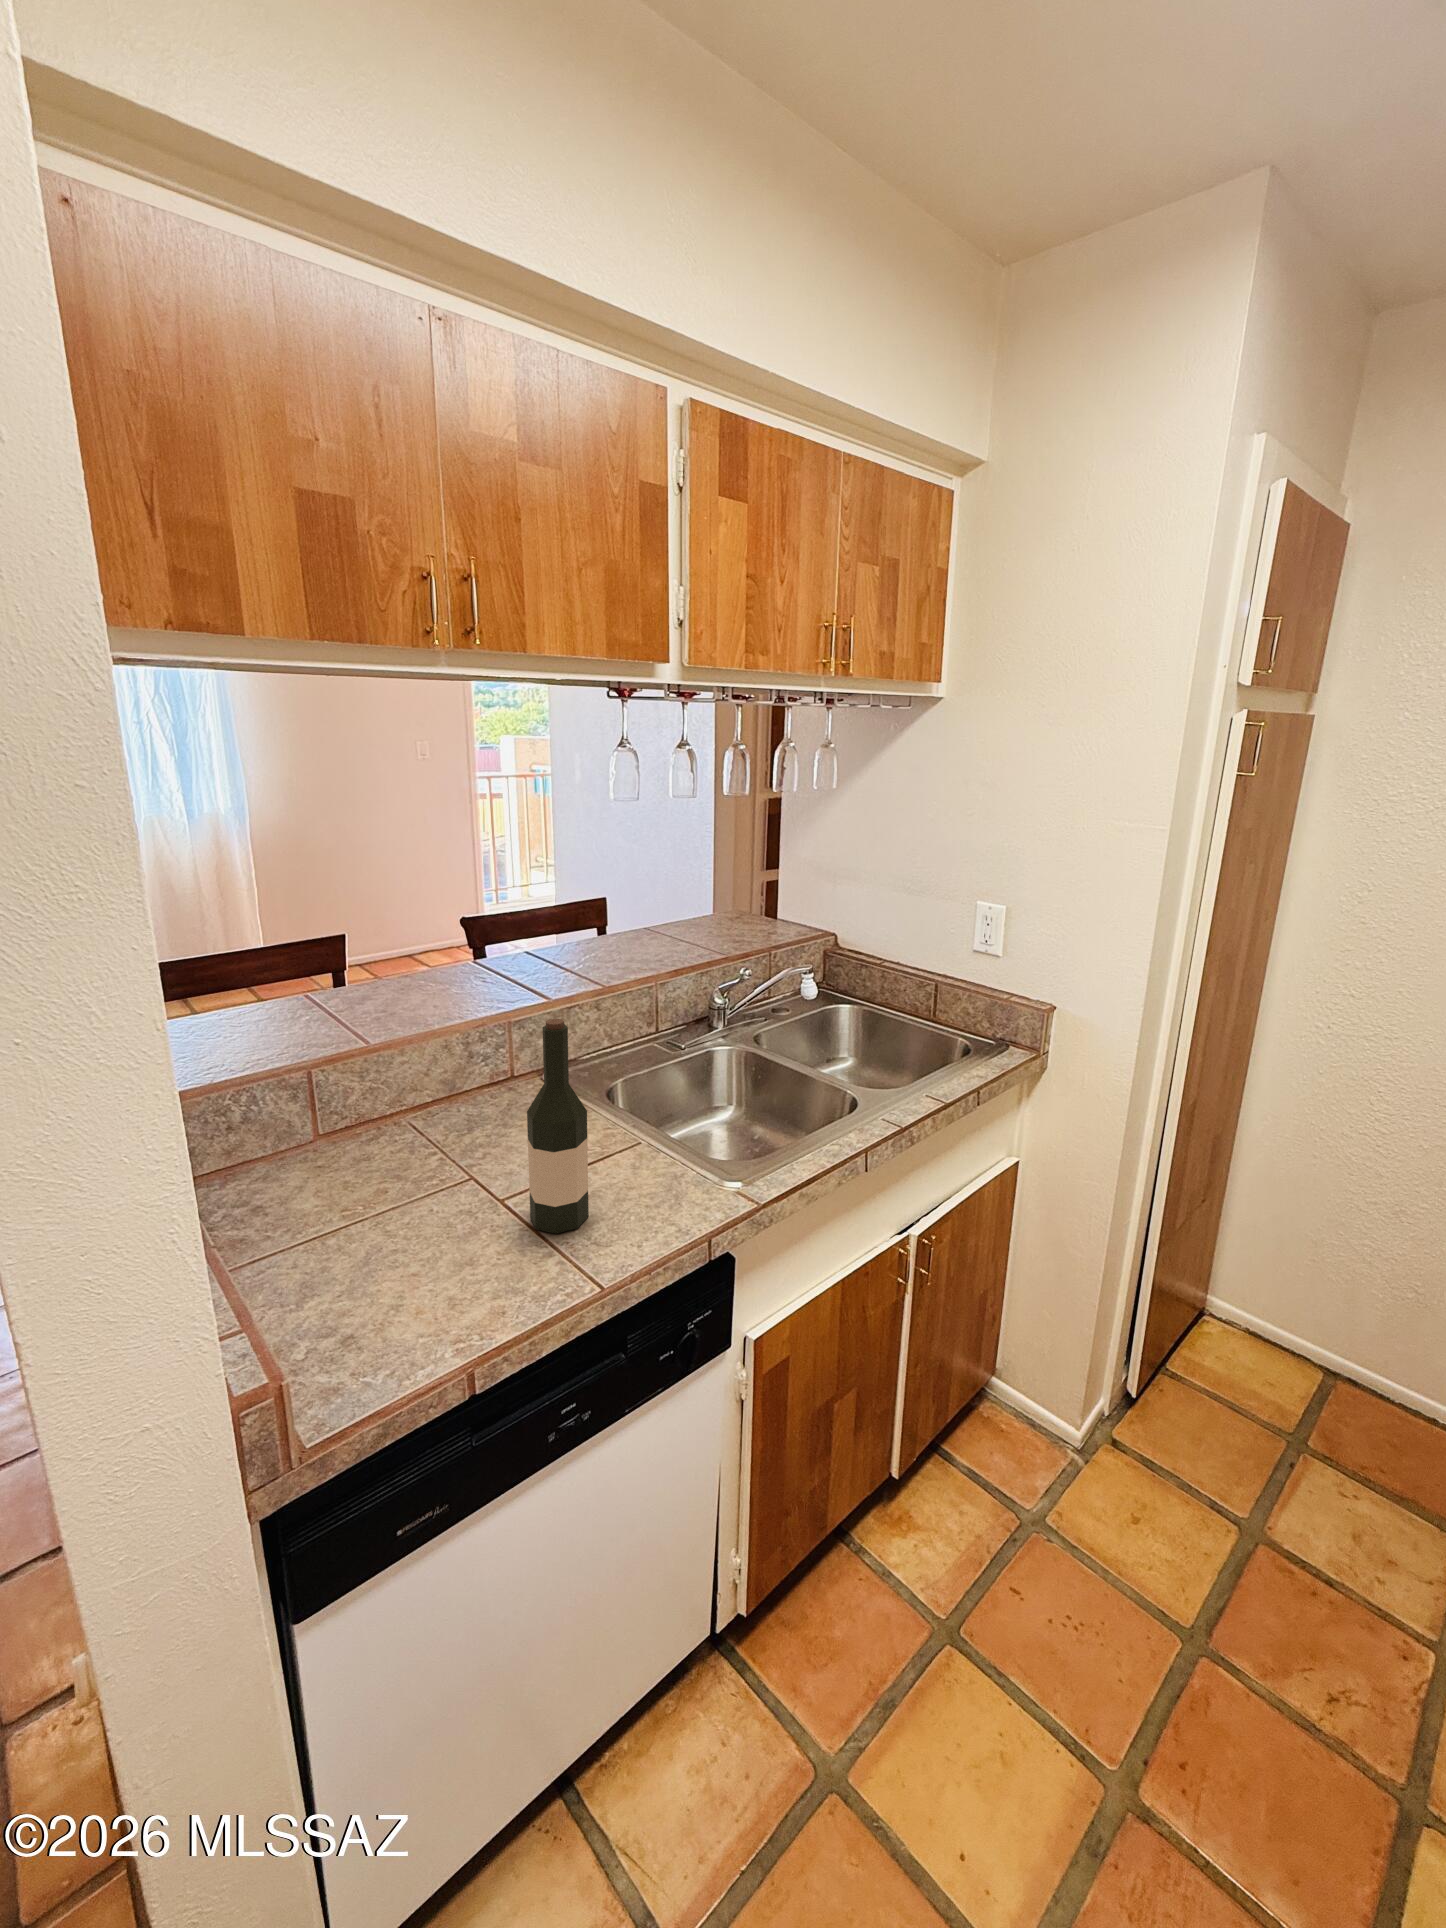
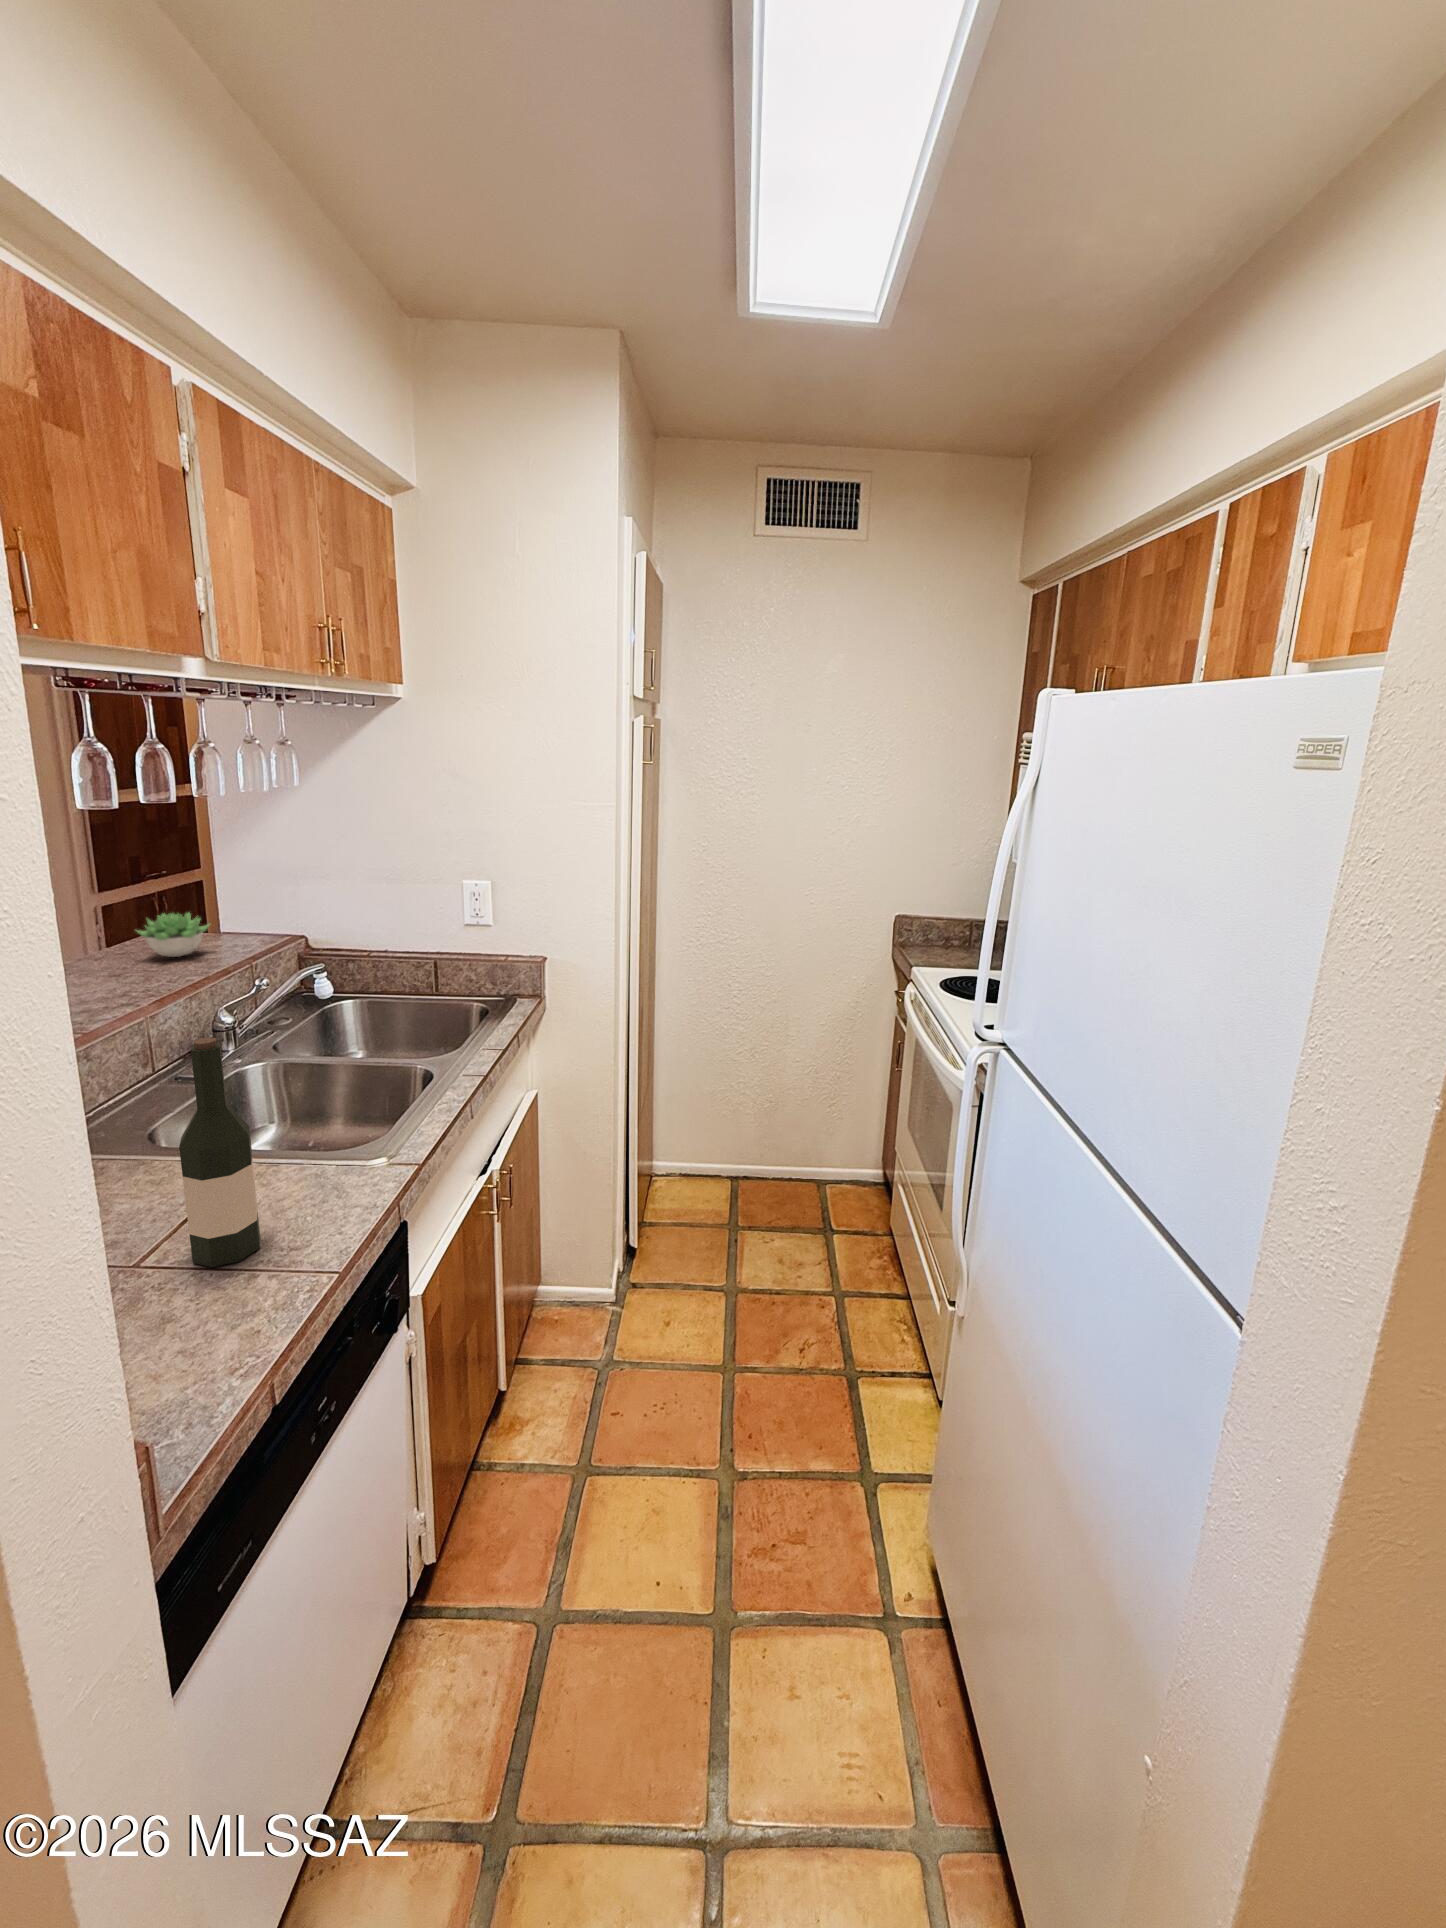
succulent plant: none [697,895,752,935] -> present [137,913,211,957]

